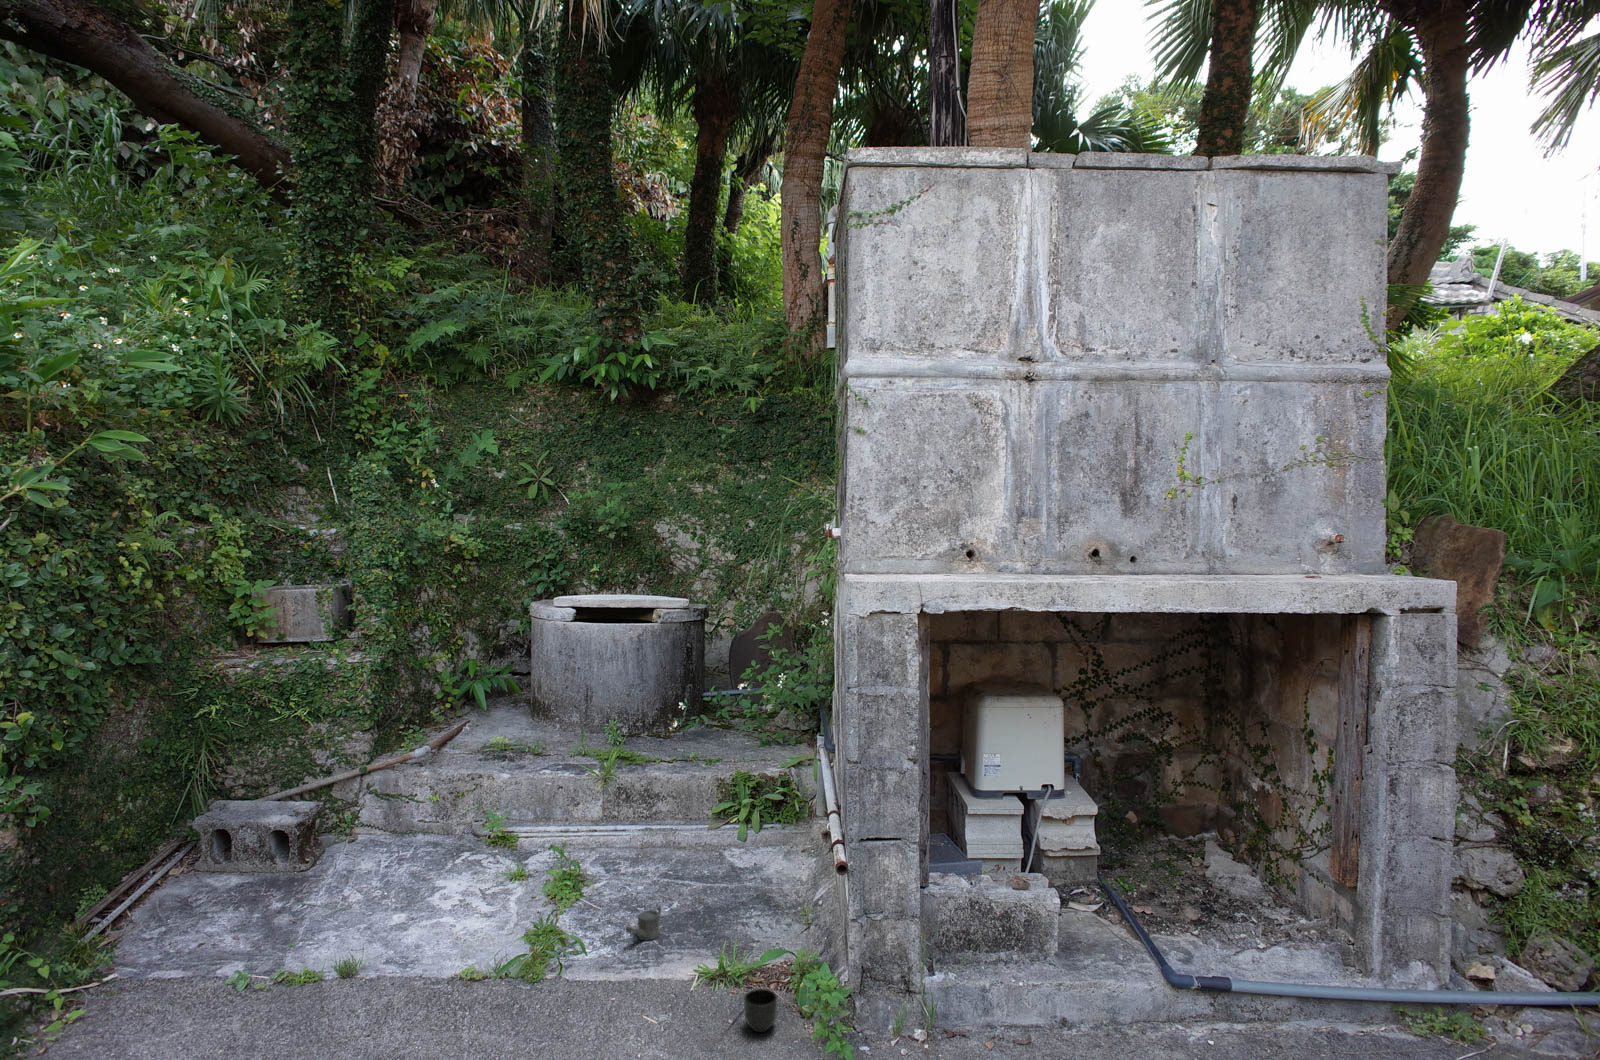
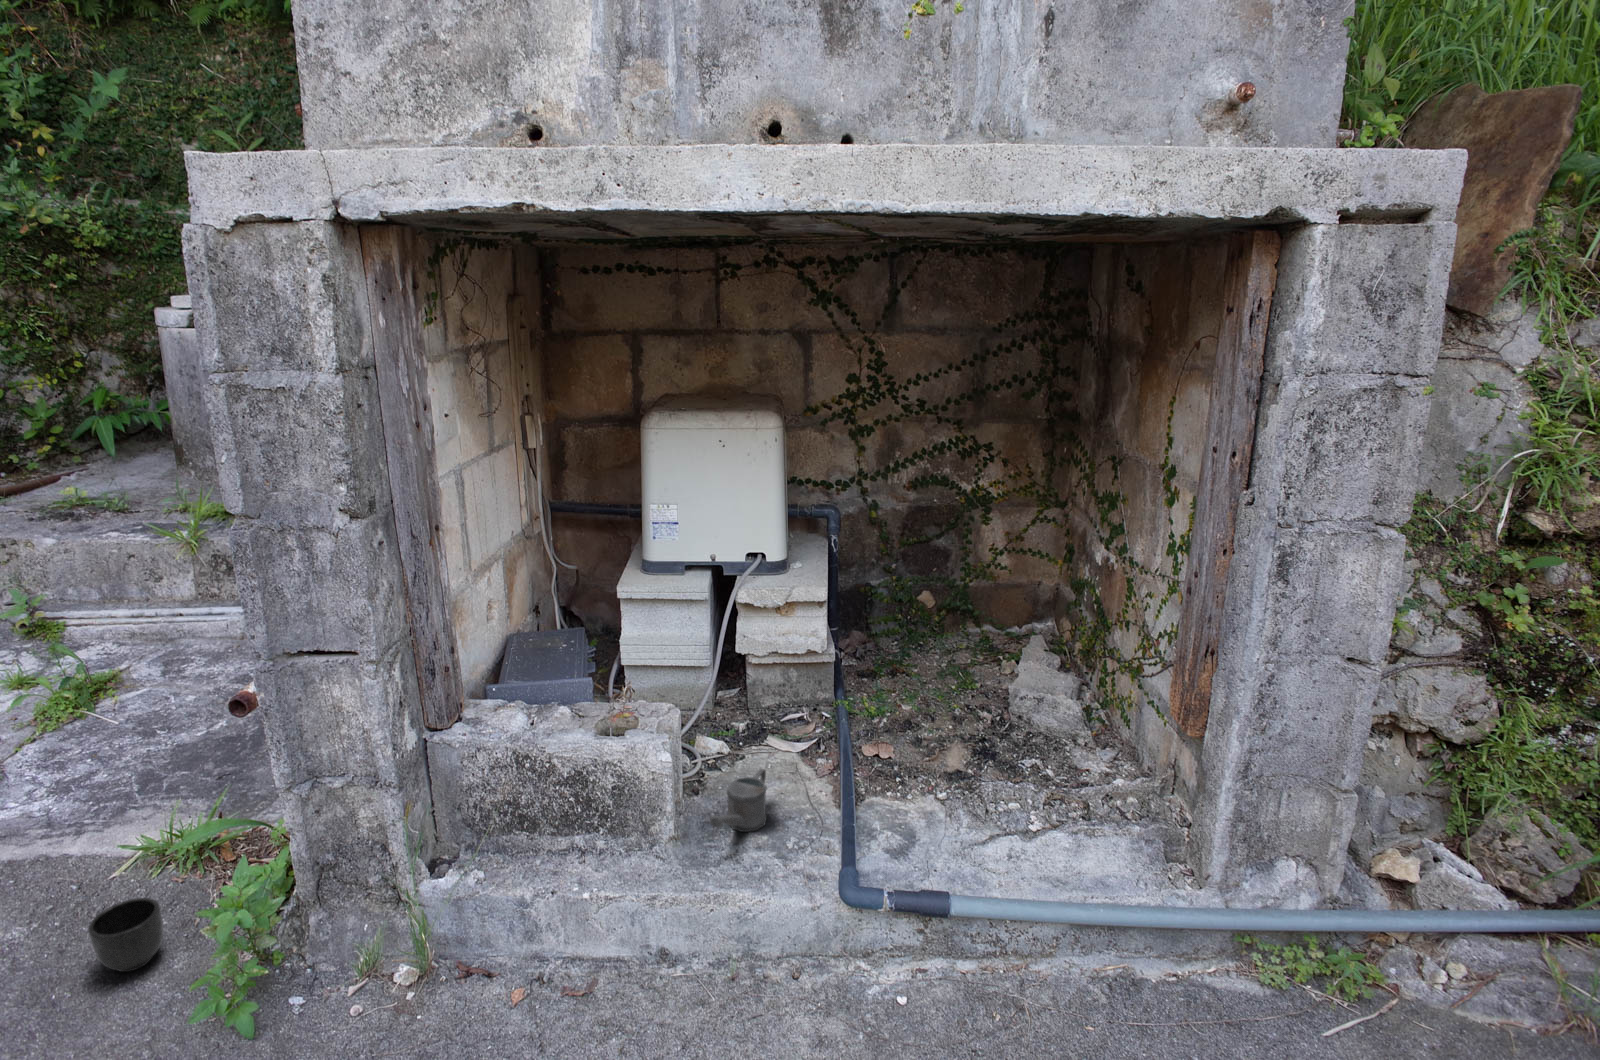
watering can: present [626,907,661,940] -> present [710,769,767,832]

